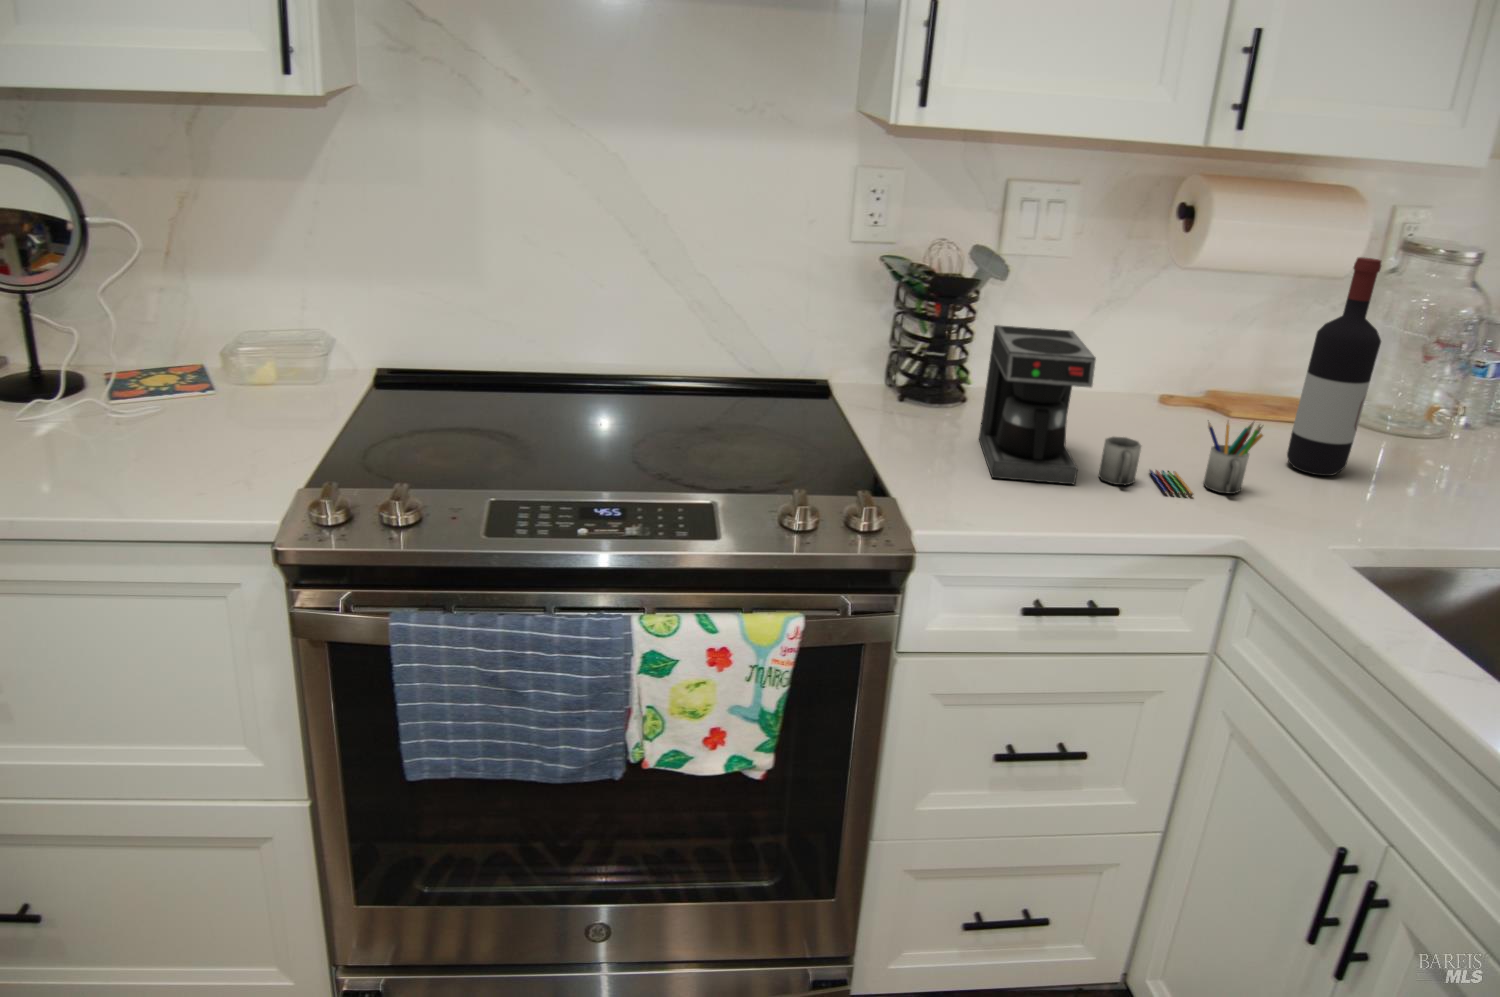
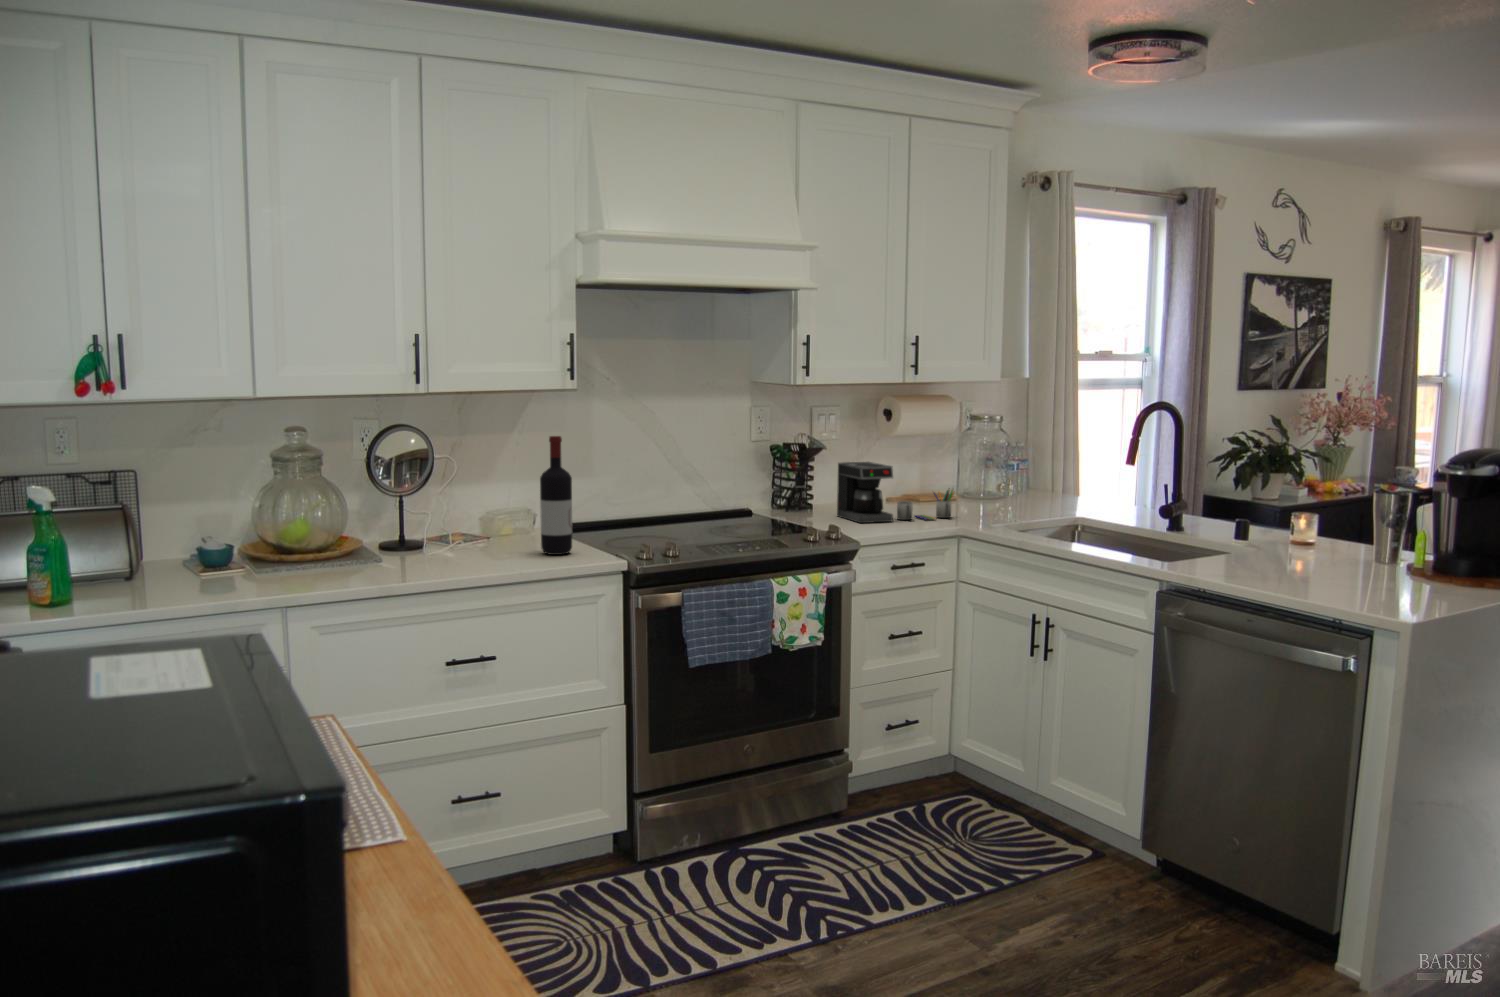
wine bottle: present [1287,257,1381,476] -> present [540,436,572,555]

